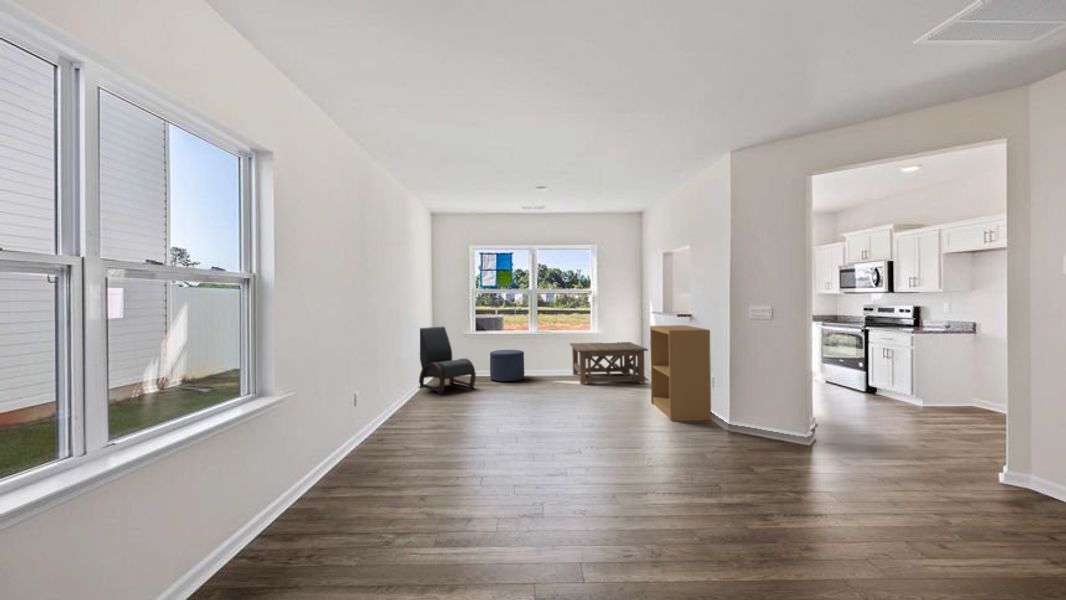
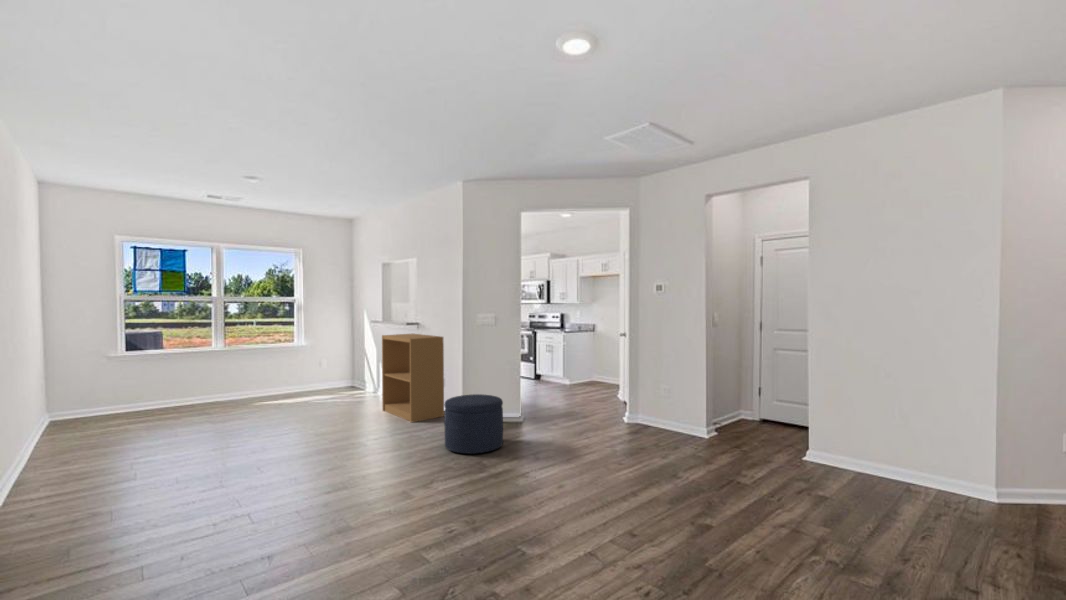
lounge chair: present [419,327,476,394] -> none [23,348,145,442]
coffee table: present [570,342,648,385] -> none [267,353,366,404]
ottoman: present [490,350,524,382] -> present [444,394,503,454]

